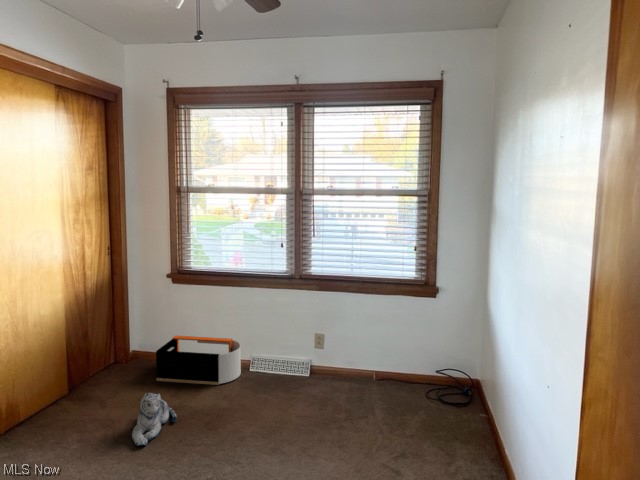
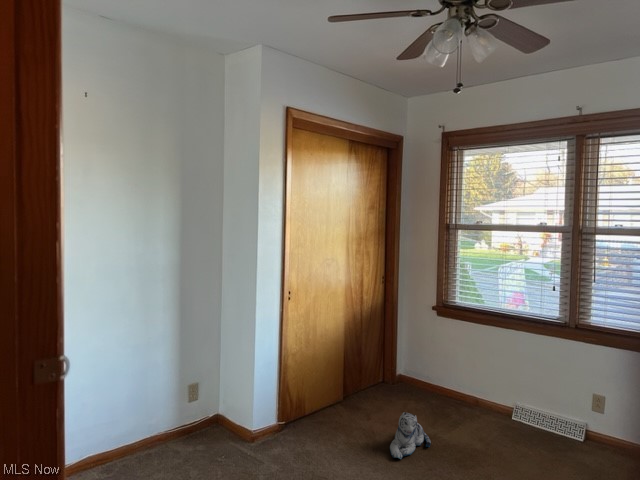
storage bin: present [156,335,241,385] -> none [416,367,501,425]

